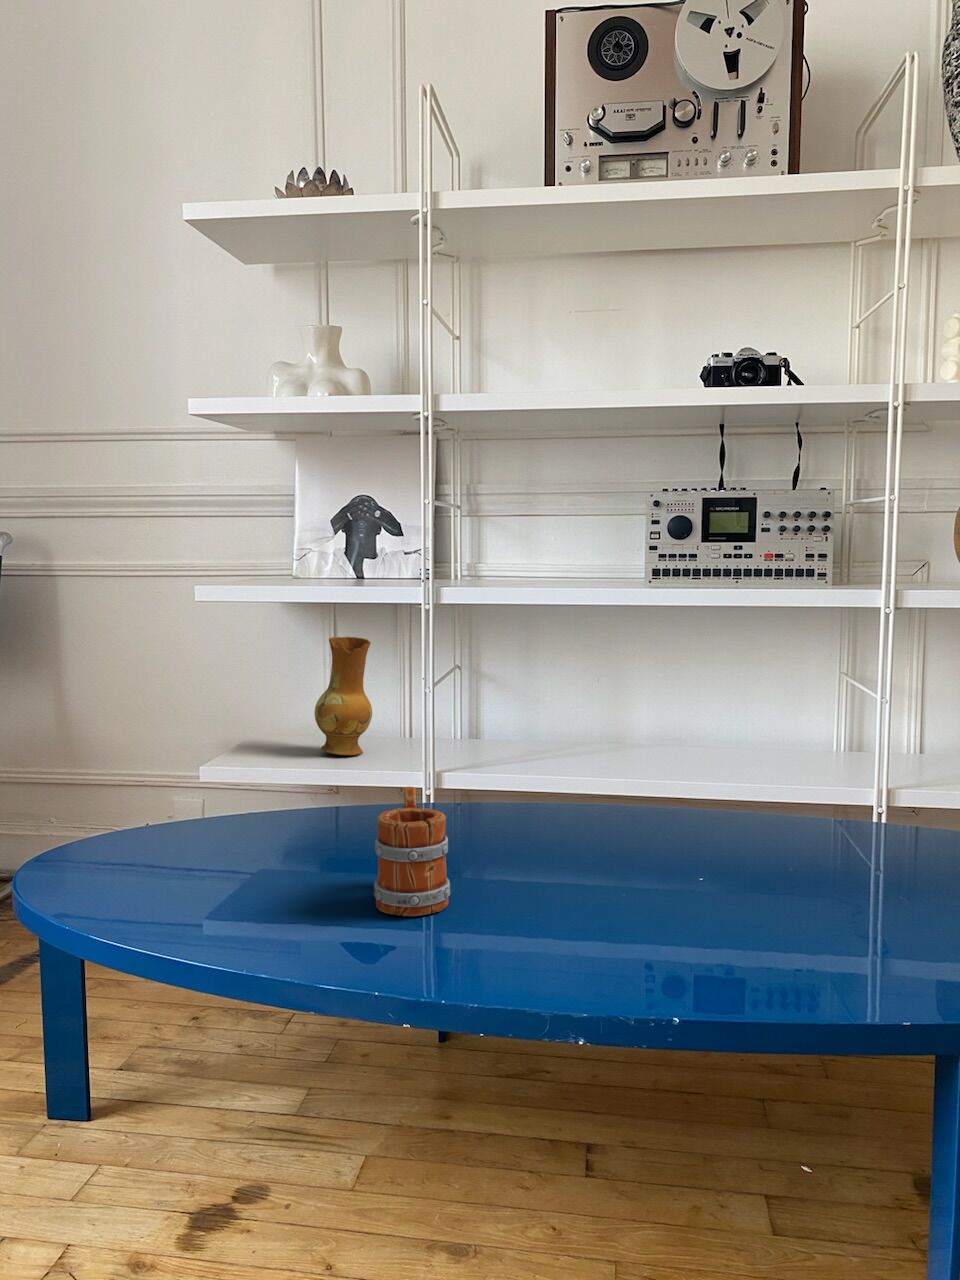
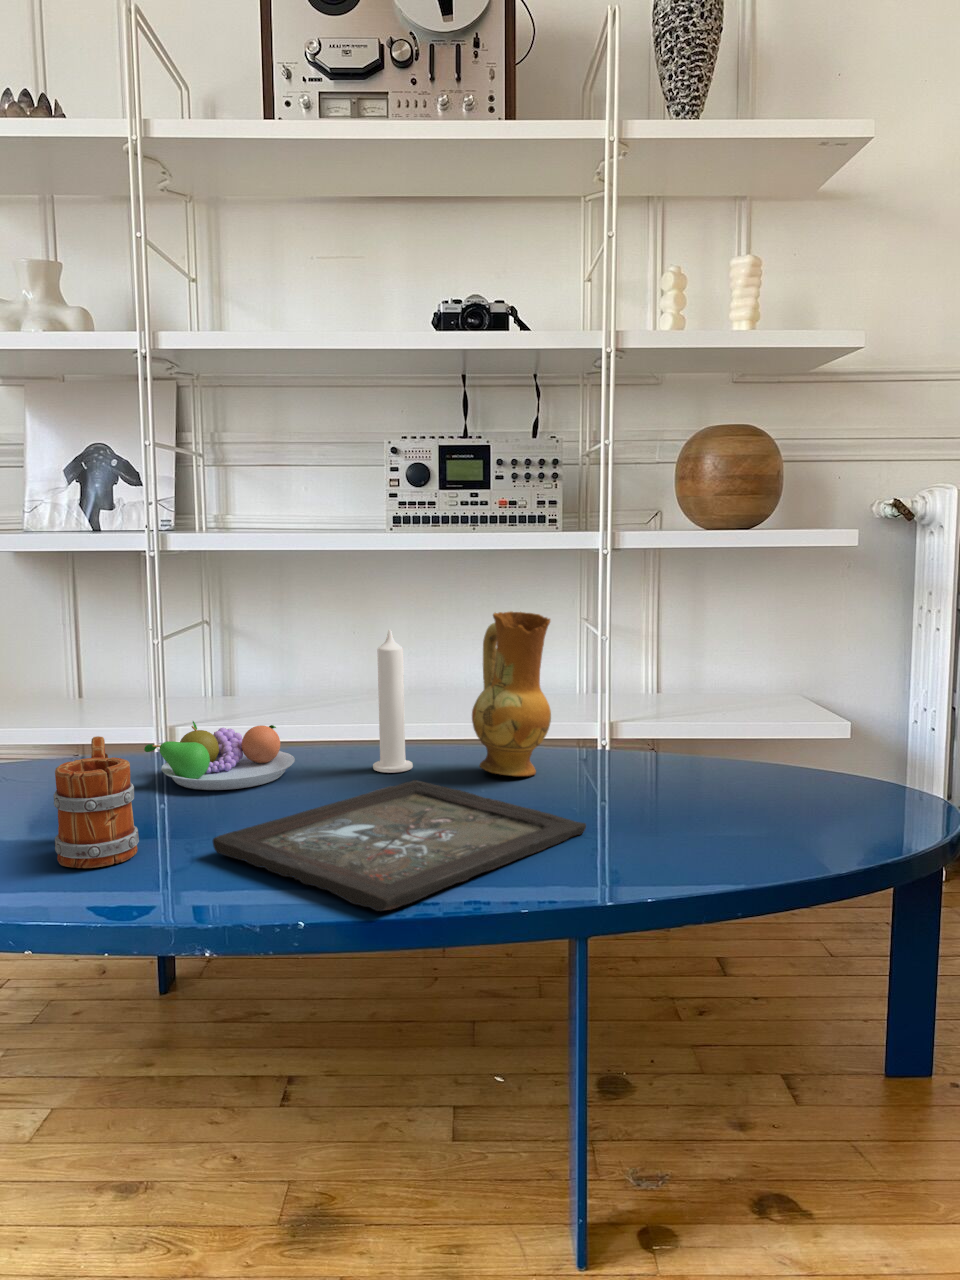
ceramic jug: present [315,637,372,756] -> present [472,612,551,776]
candle: none [650,687,691,832] -> present [373,630,413,773]
fruit bowl: none [431,770,573,841] -> present [144,721,295,790]
tray: none [524,842,905,985] -> present [213,780,586,911]

